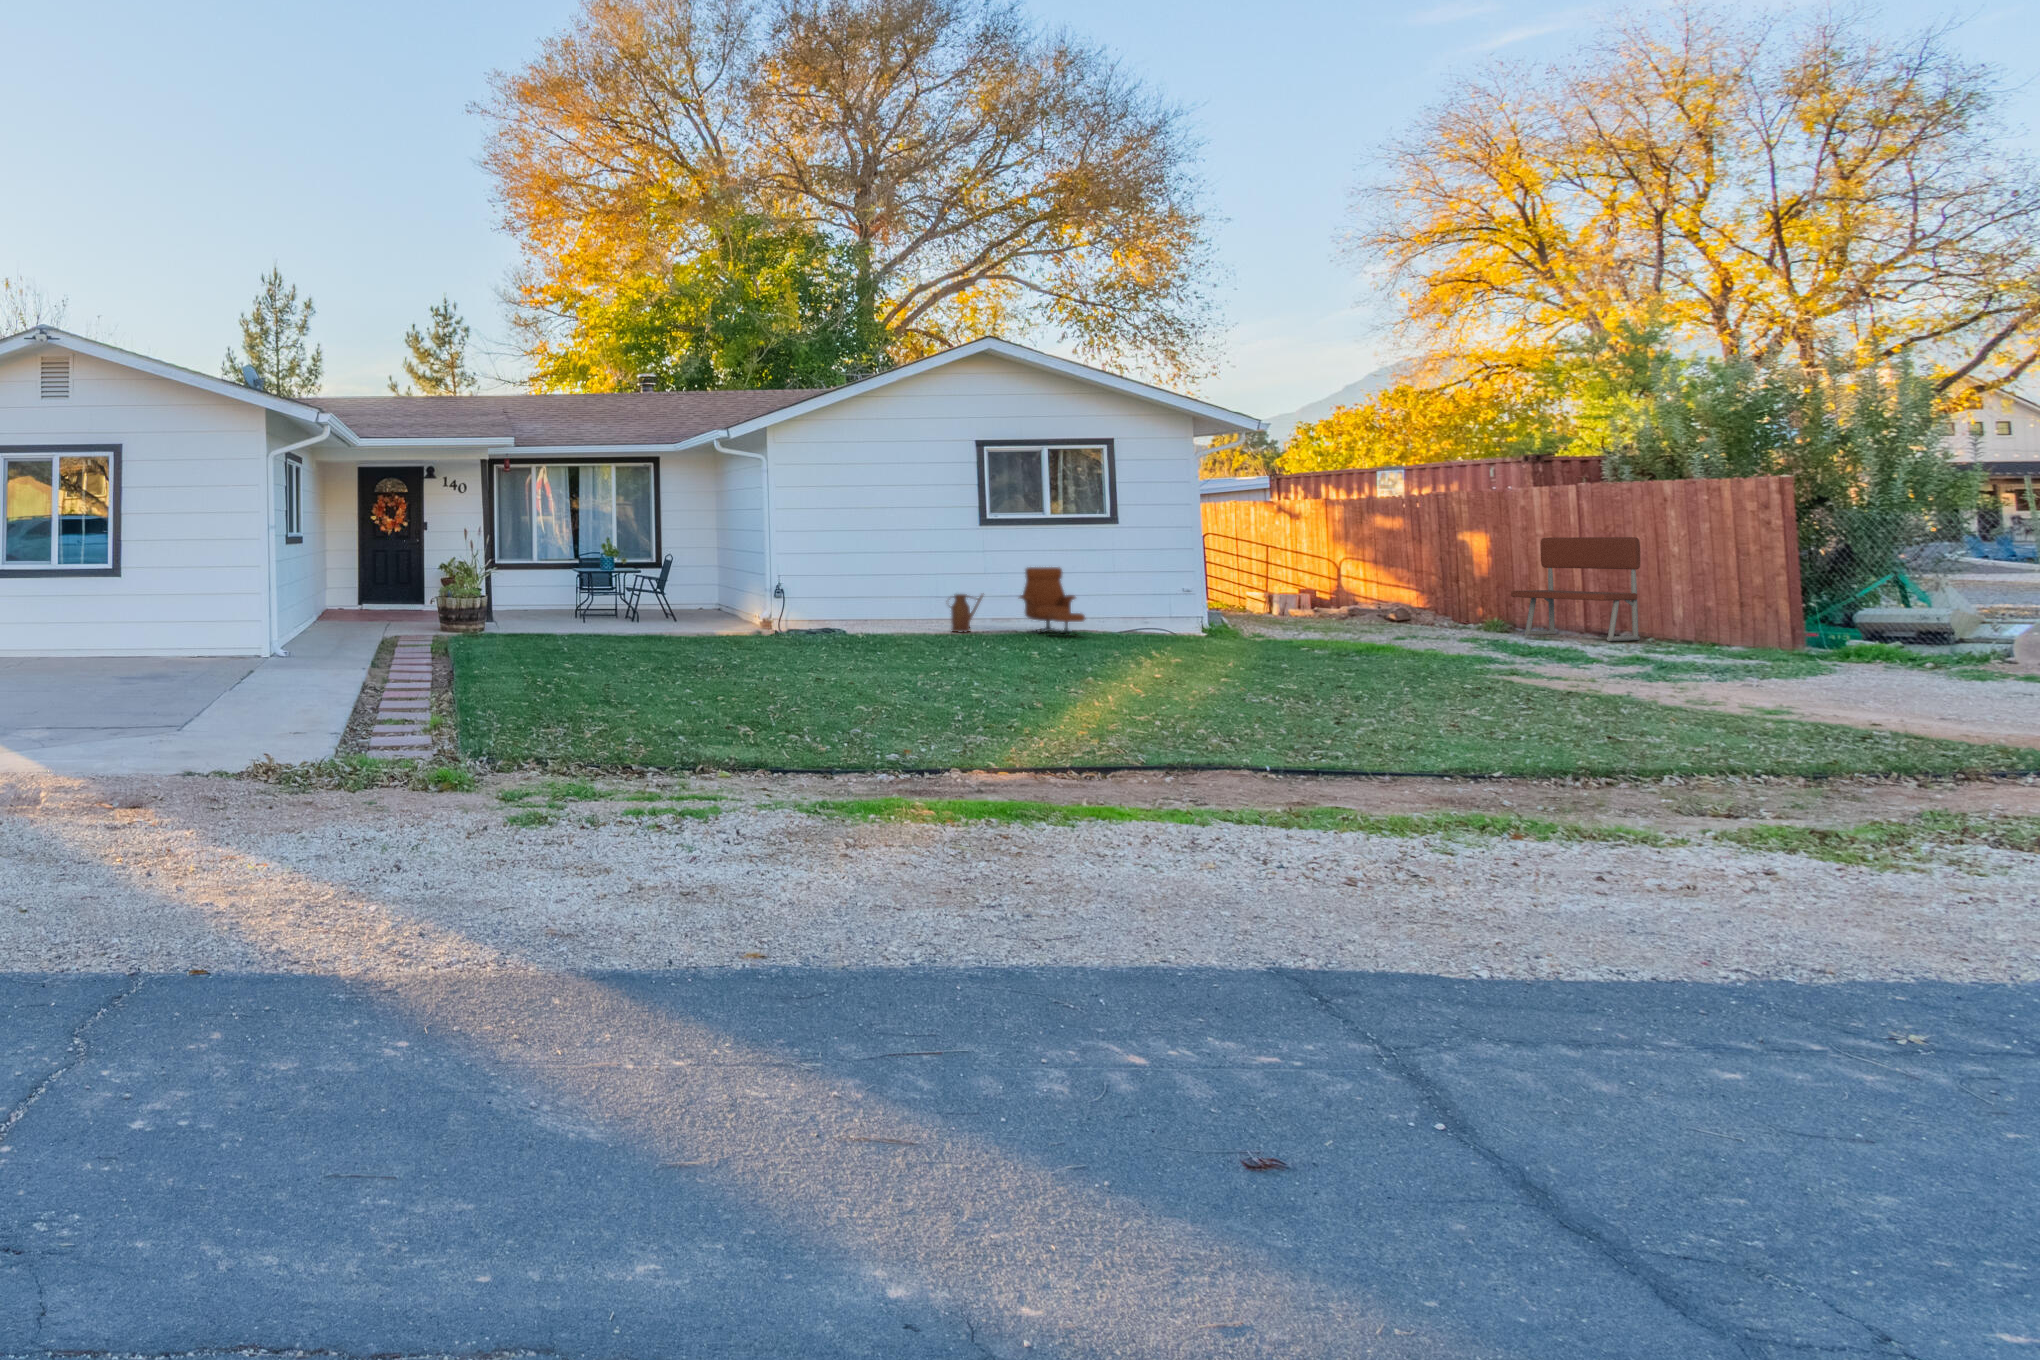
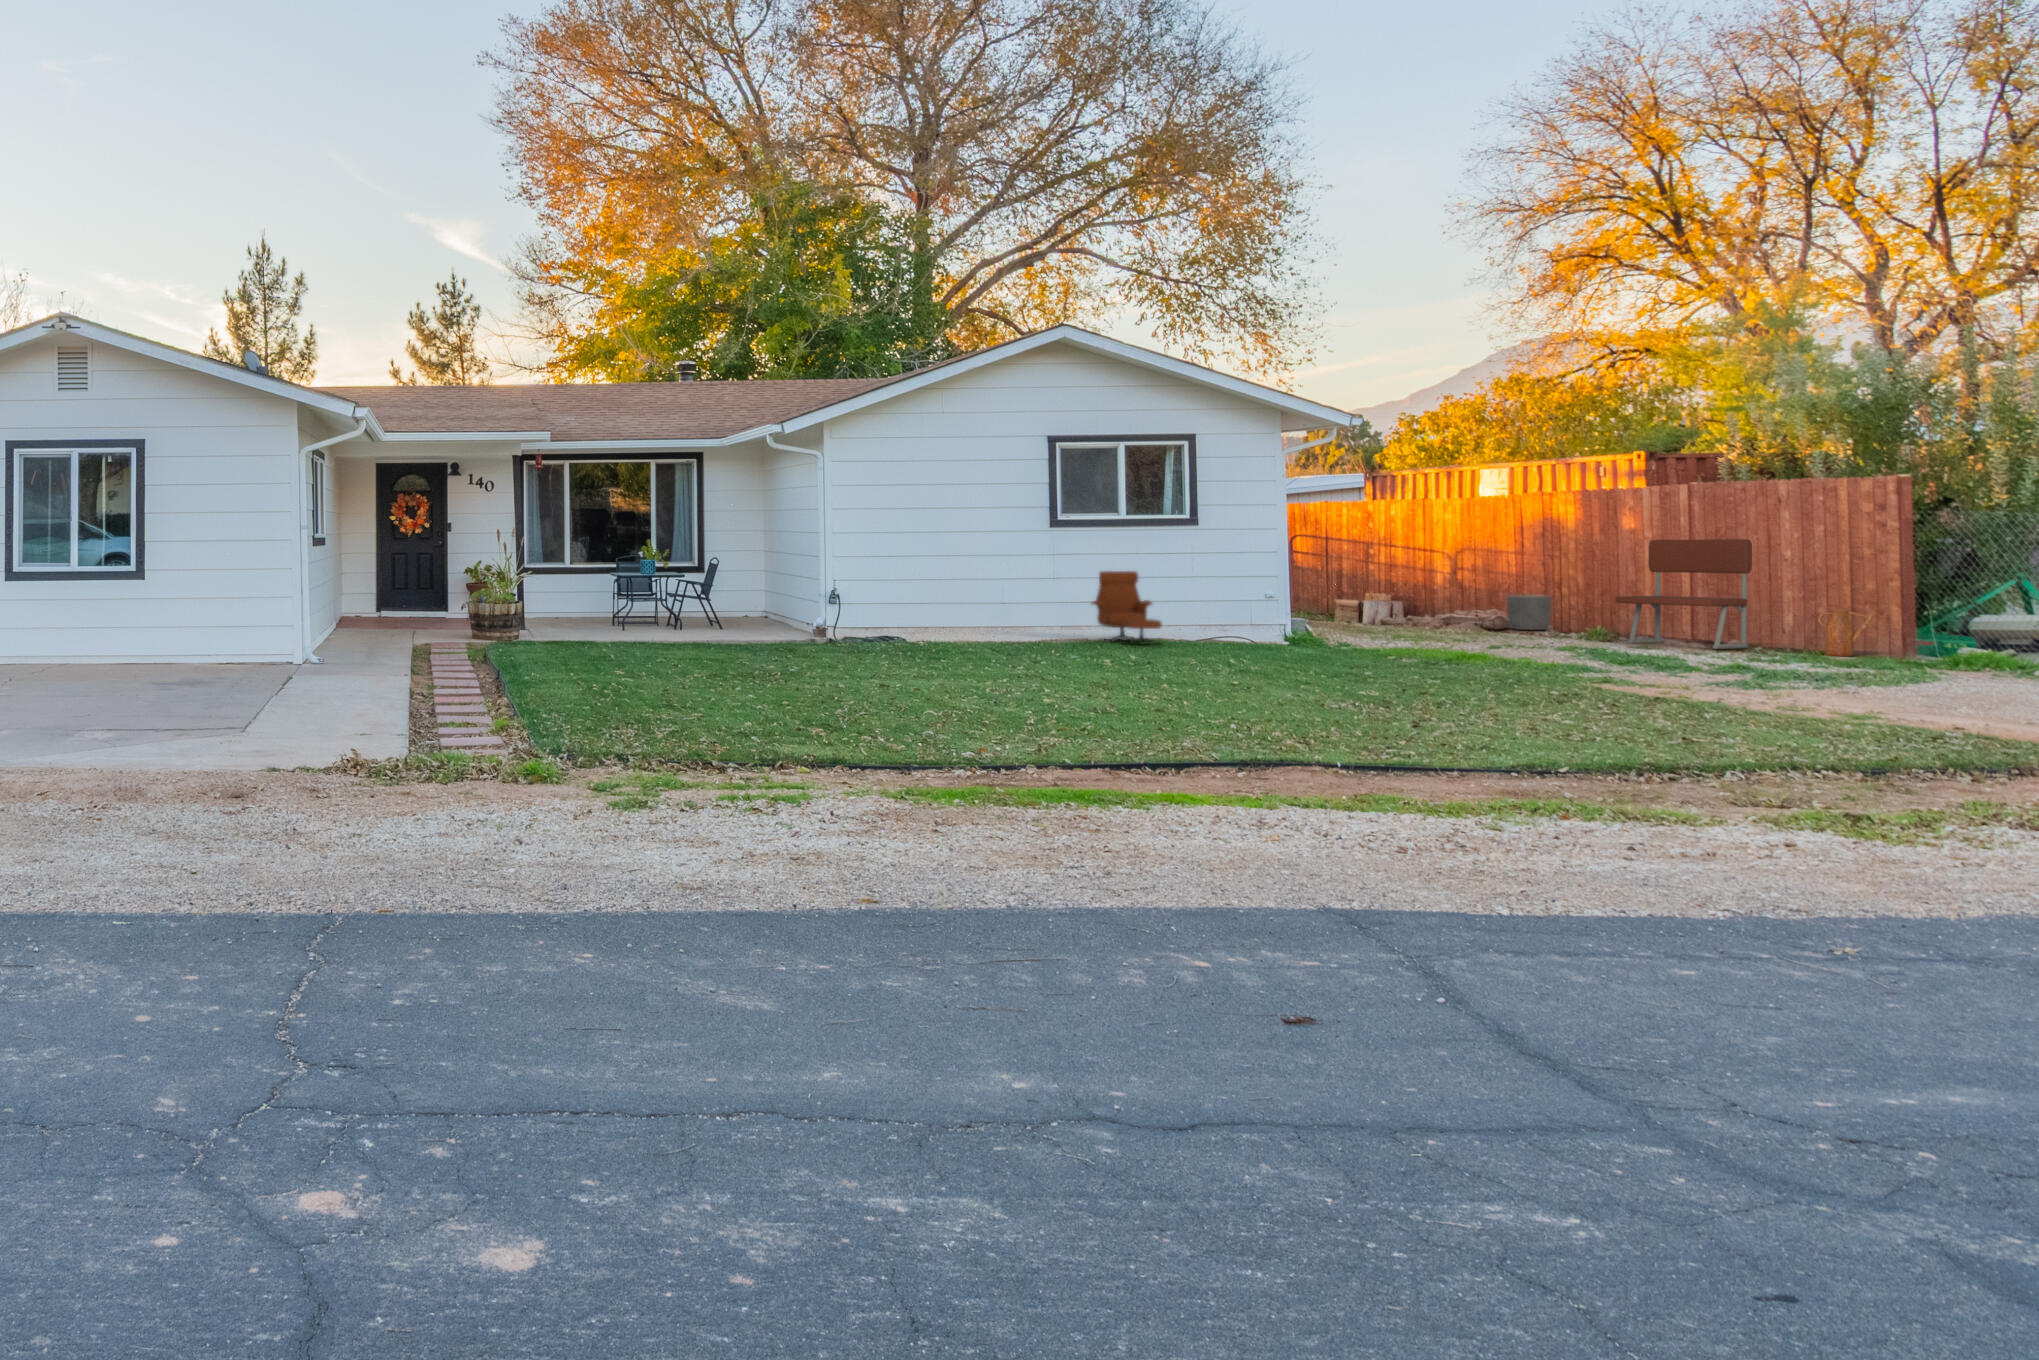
planter: none [1406,589,1448,622] -> present [1507,595,1551,630]
watering can: present [950,594,983,632] -> present [1818,610,1878,656]

